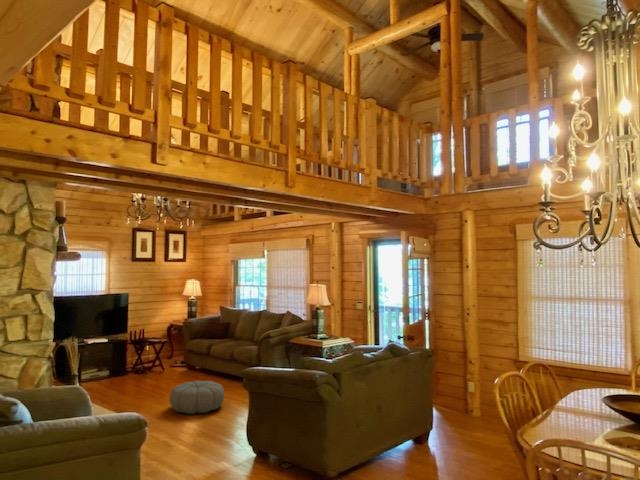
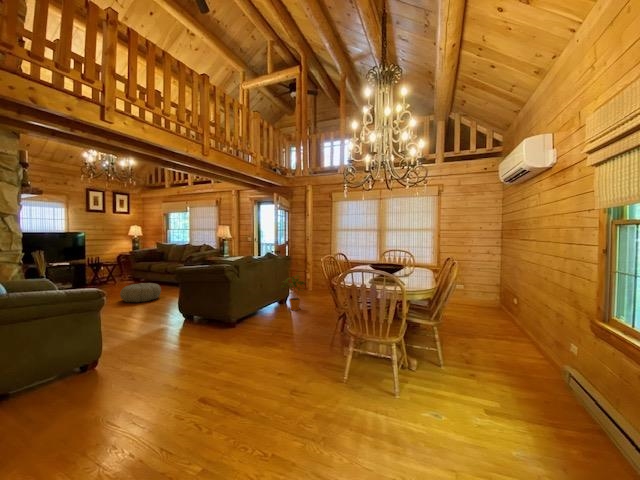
house plant: none [418,394,473,463] -> present [280,275,304,310]

